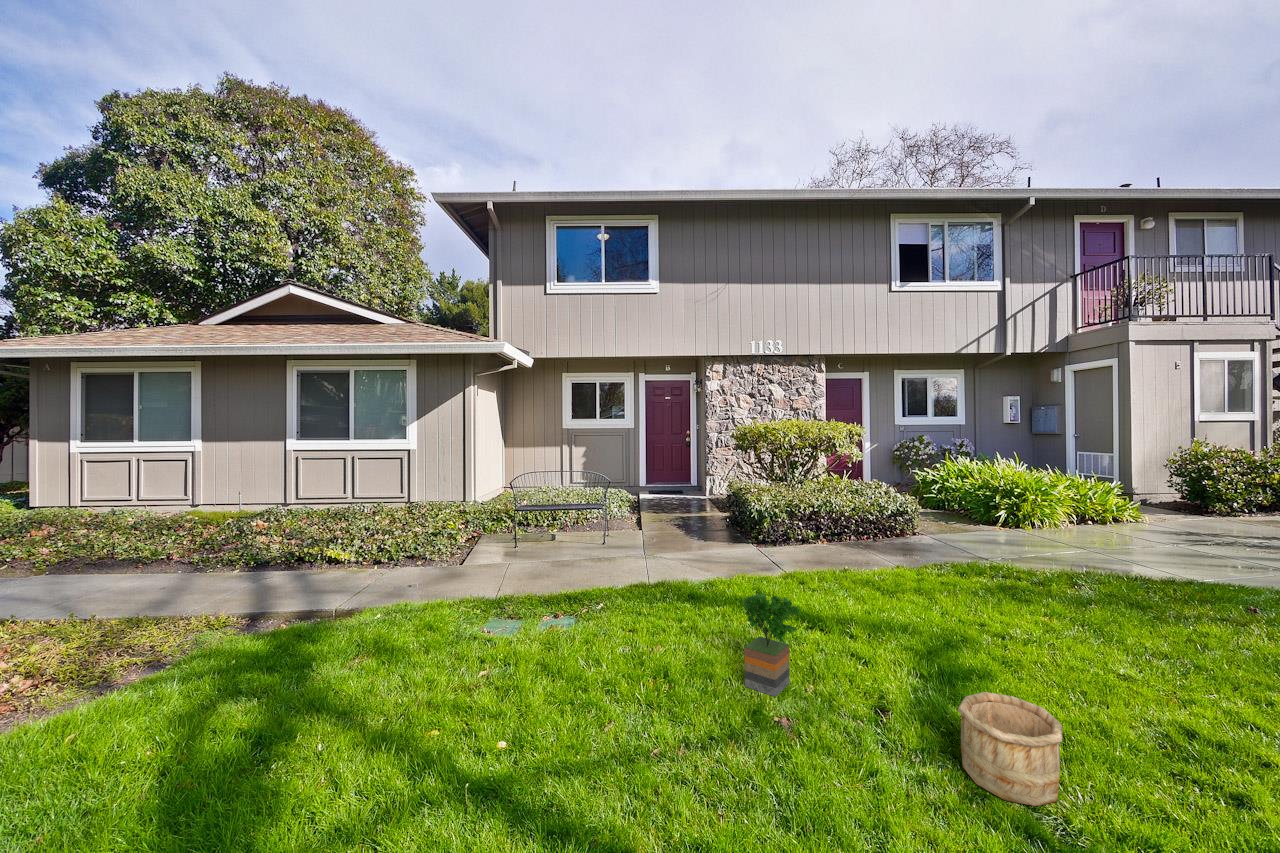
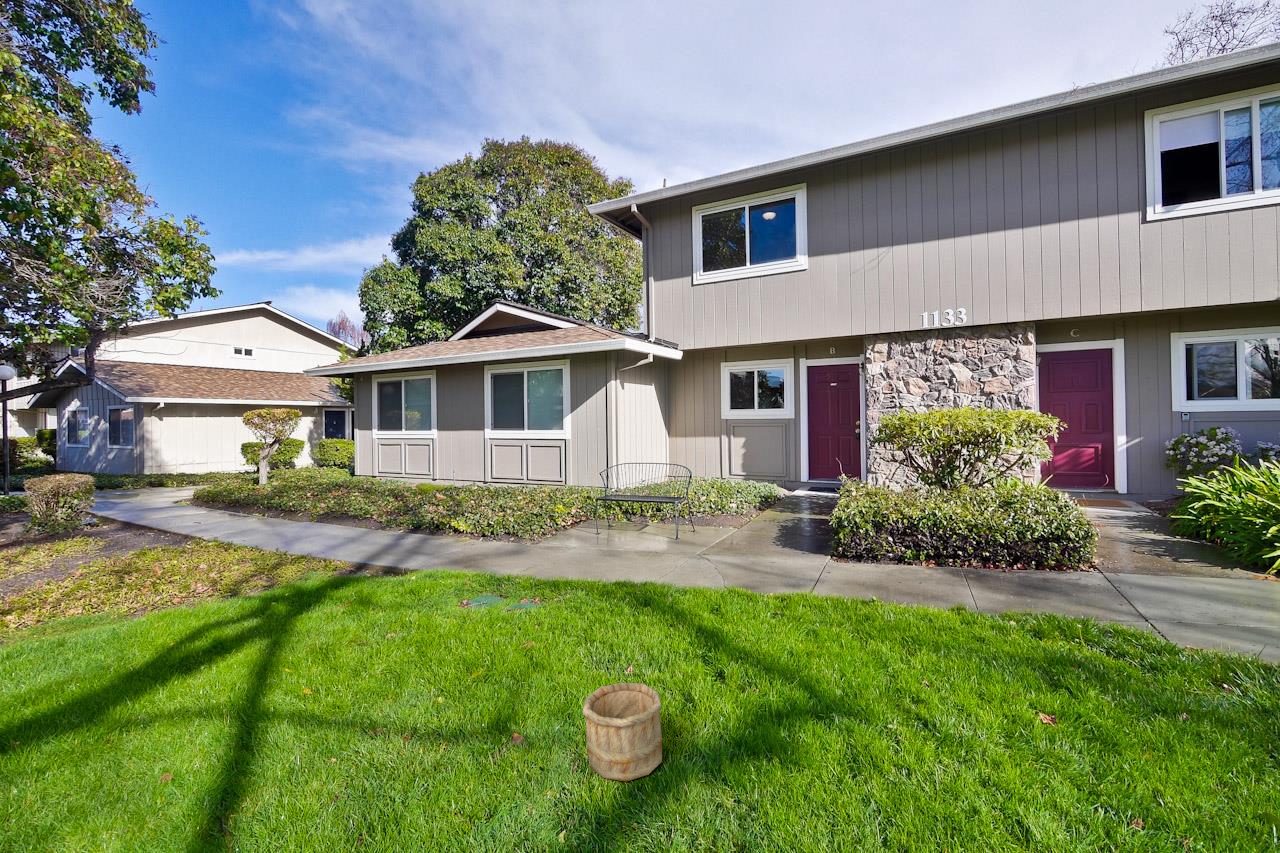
potted tree: present [743,593,800,697] -> none [551,577,612,667]

